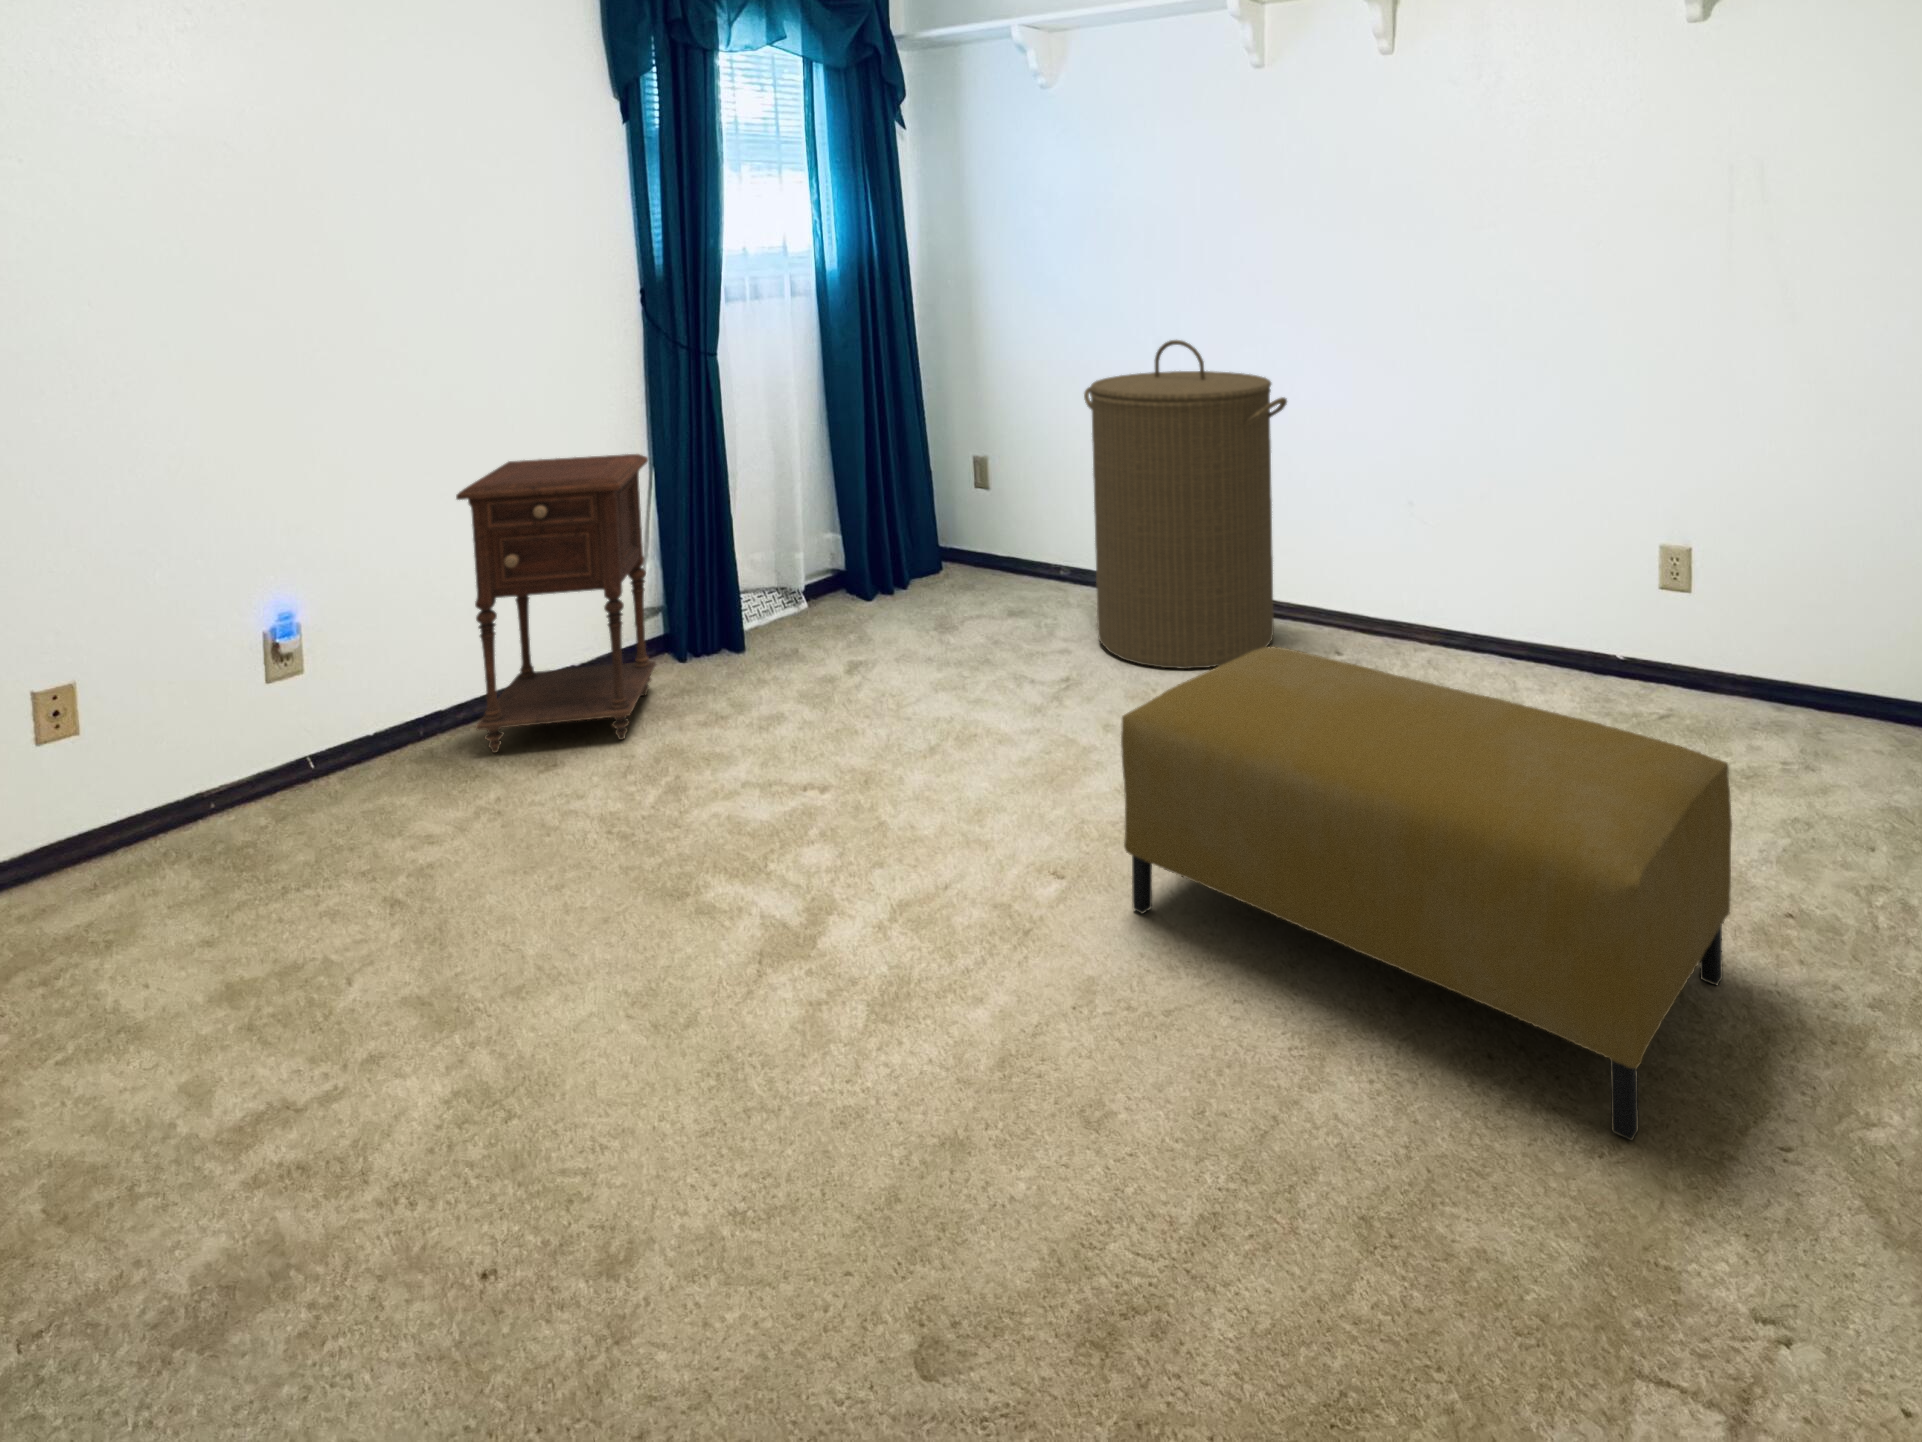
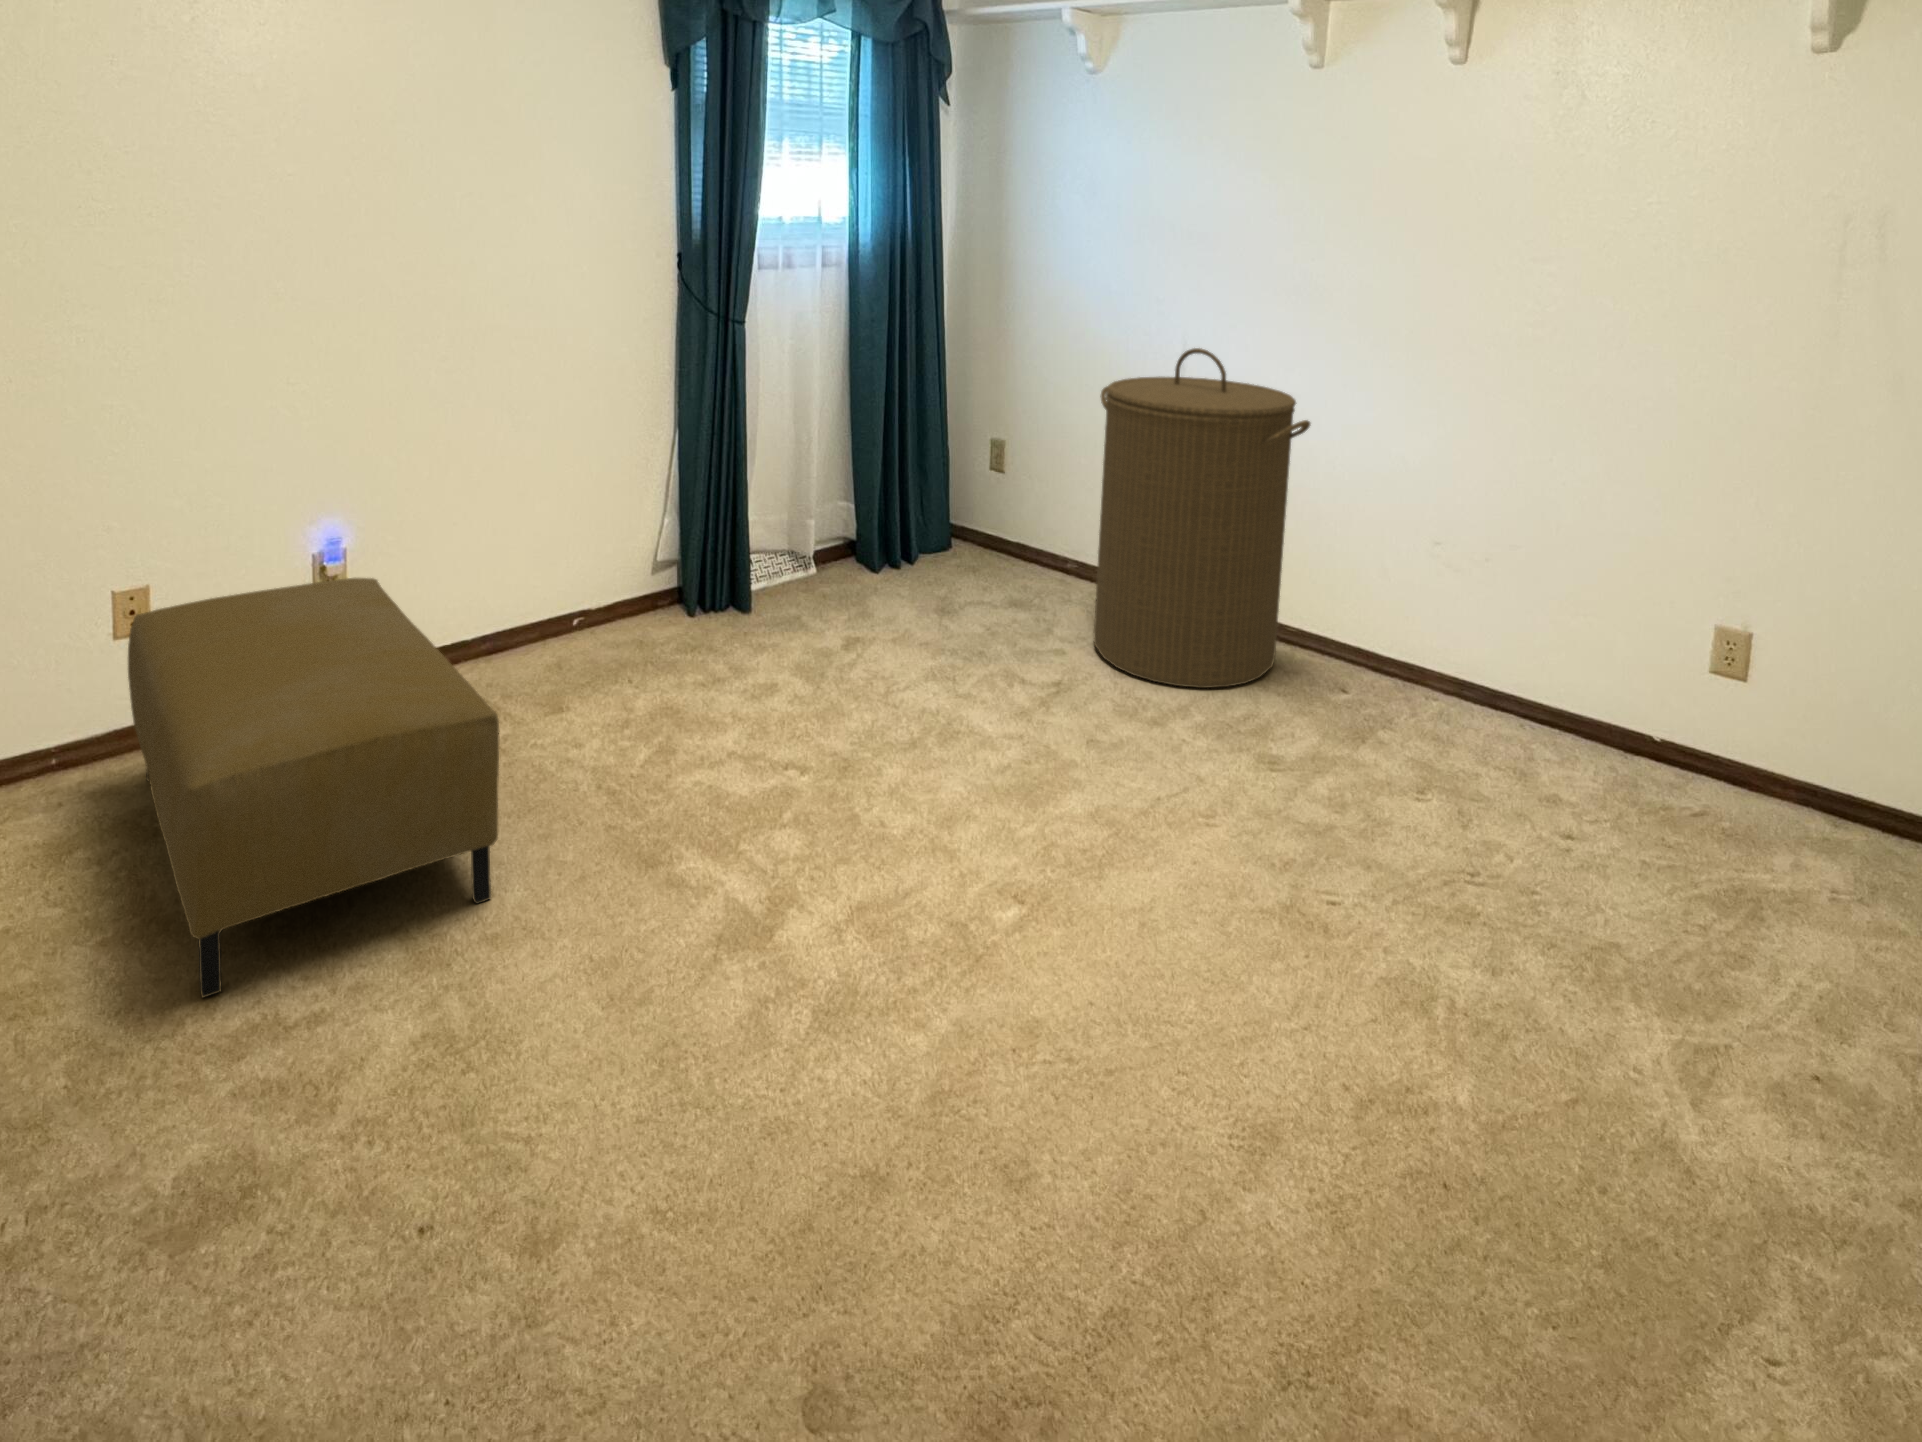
nightstand: present [456,454,656,753] -> none [490,410,671,688]
ottoman: present [1121,646,1732,1140] -> present [128,578,499,997]

